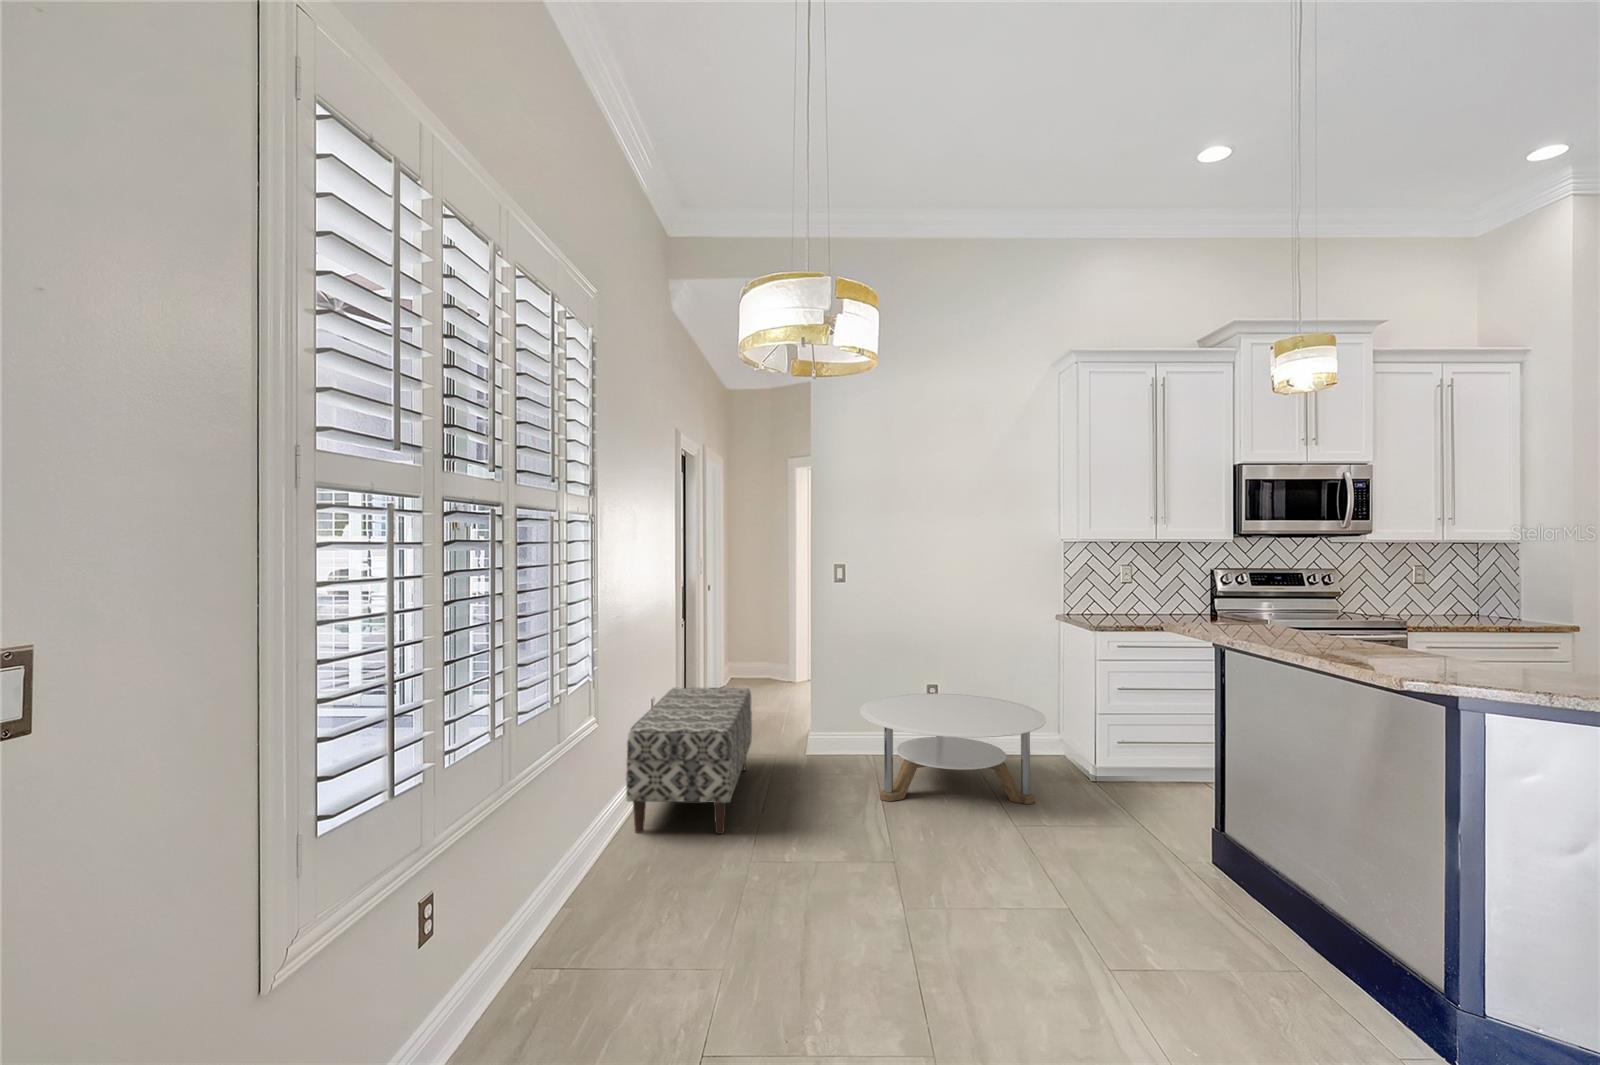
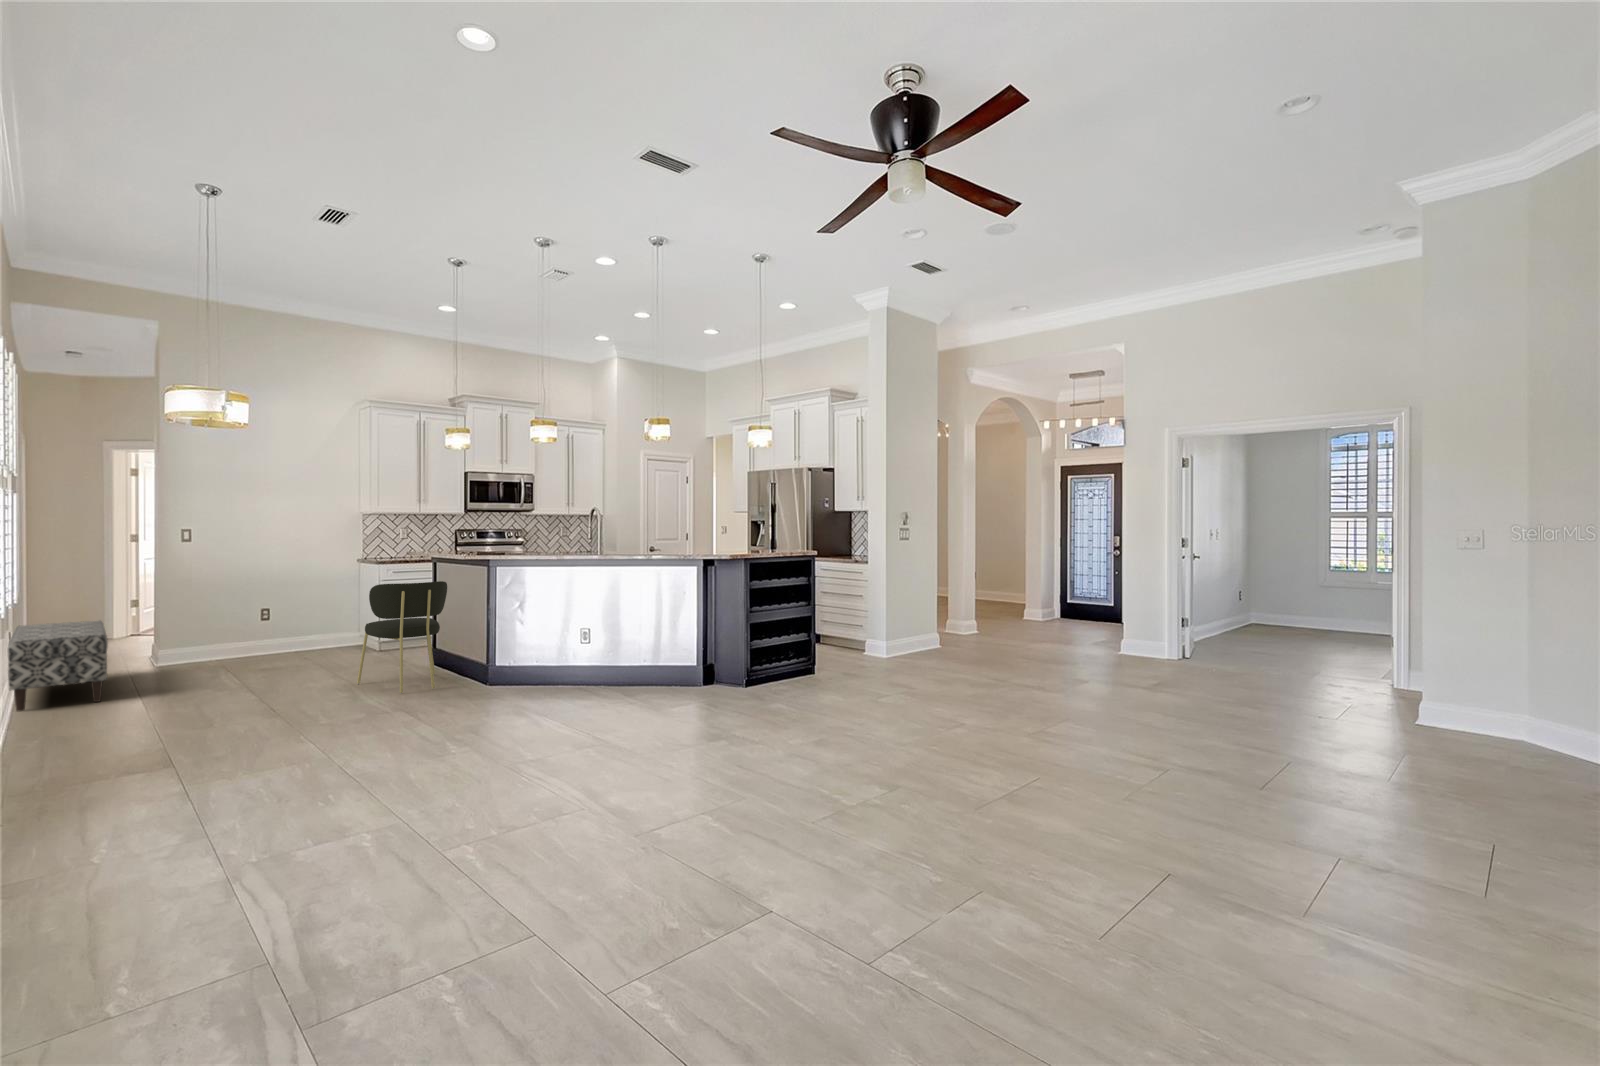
round table: present [860,694,1046,804] -> none [207,613,345,676]
dining chair: none [1094,711,1319,1010] -> present [357,581,447,694]

